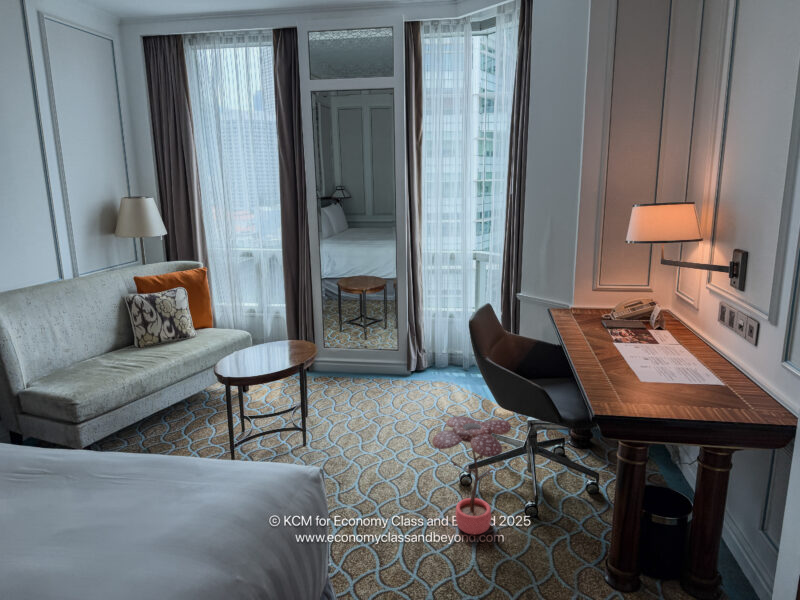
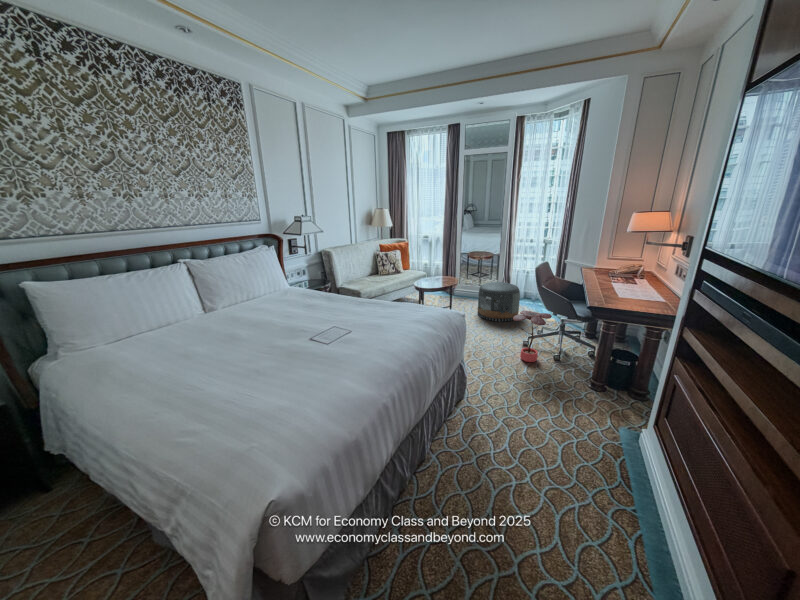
pouf: none [360,342,442,427] -> present [478,282,520,322]

